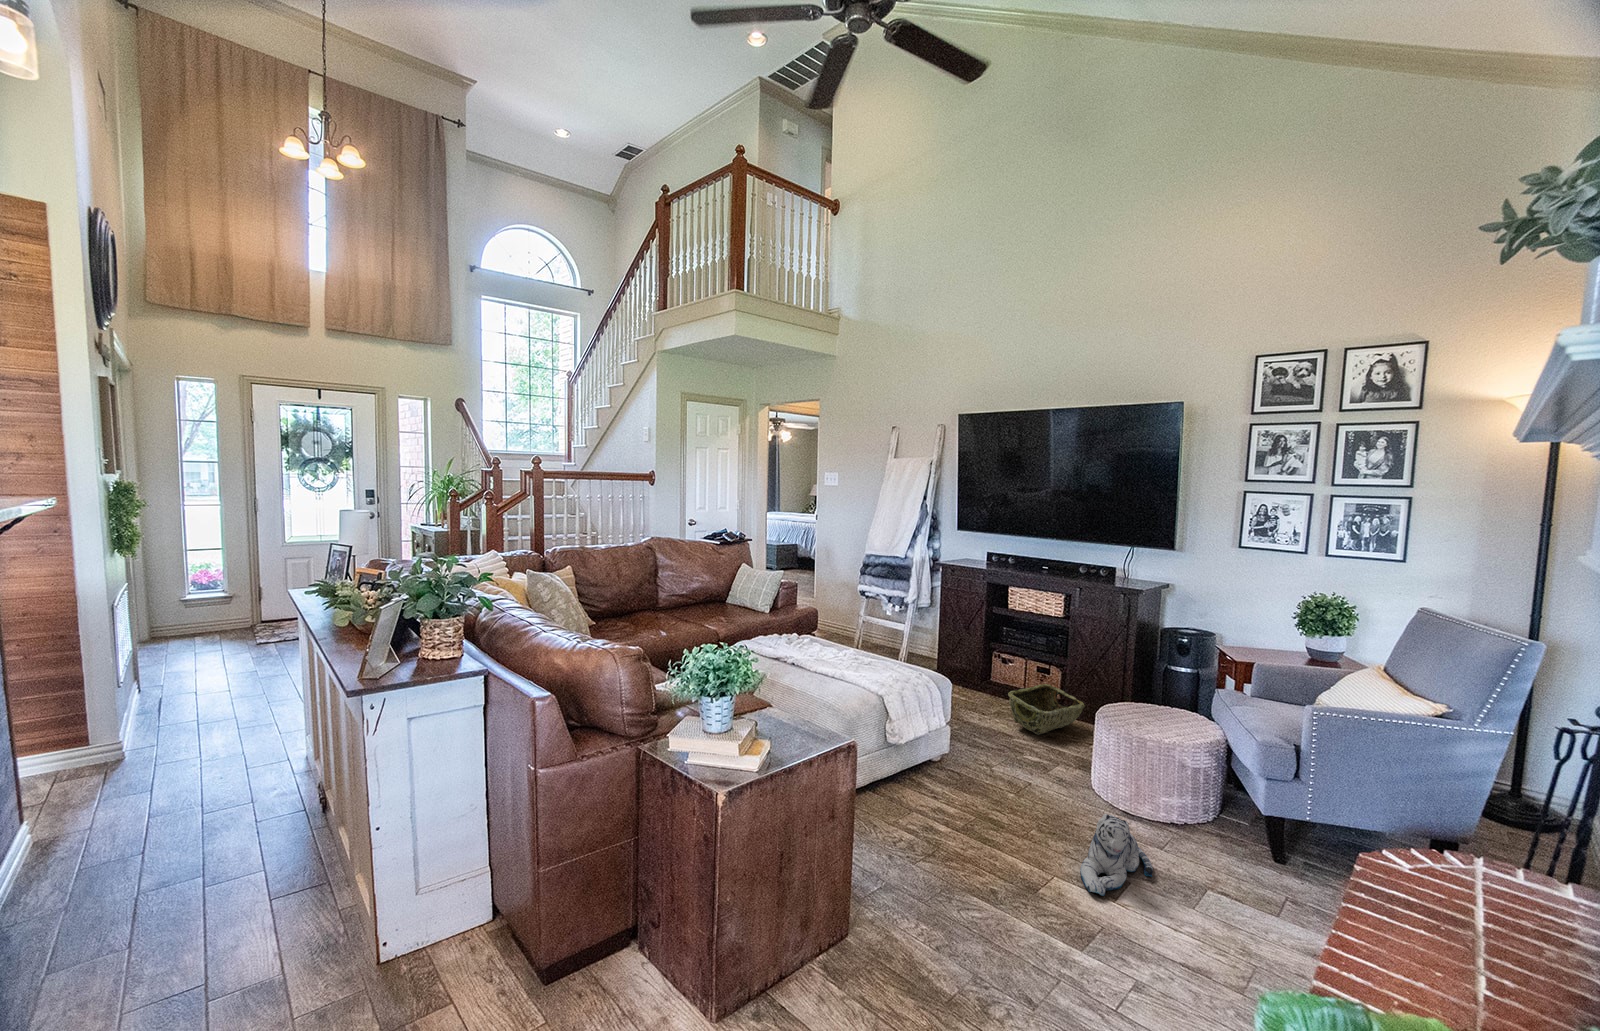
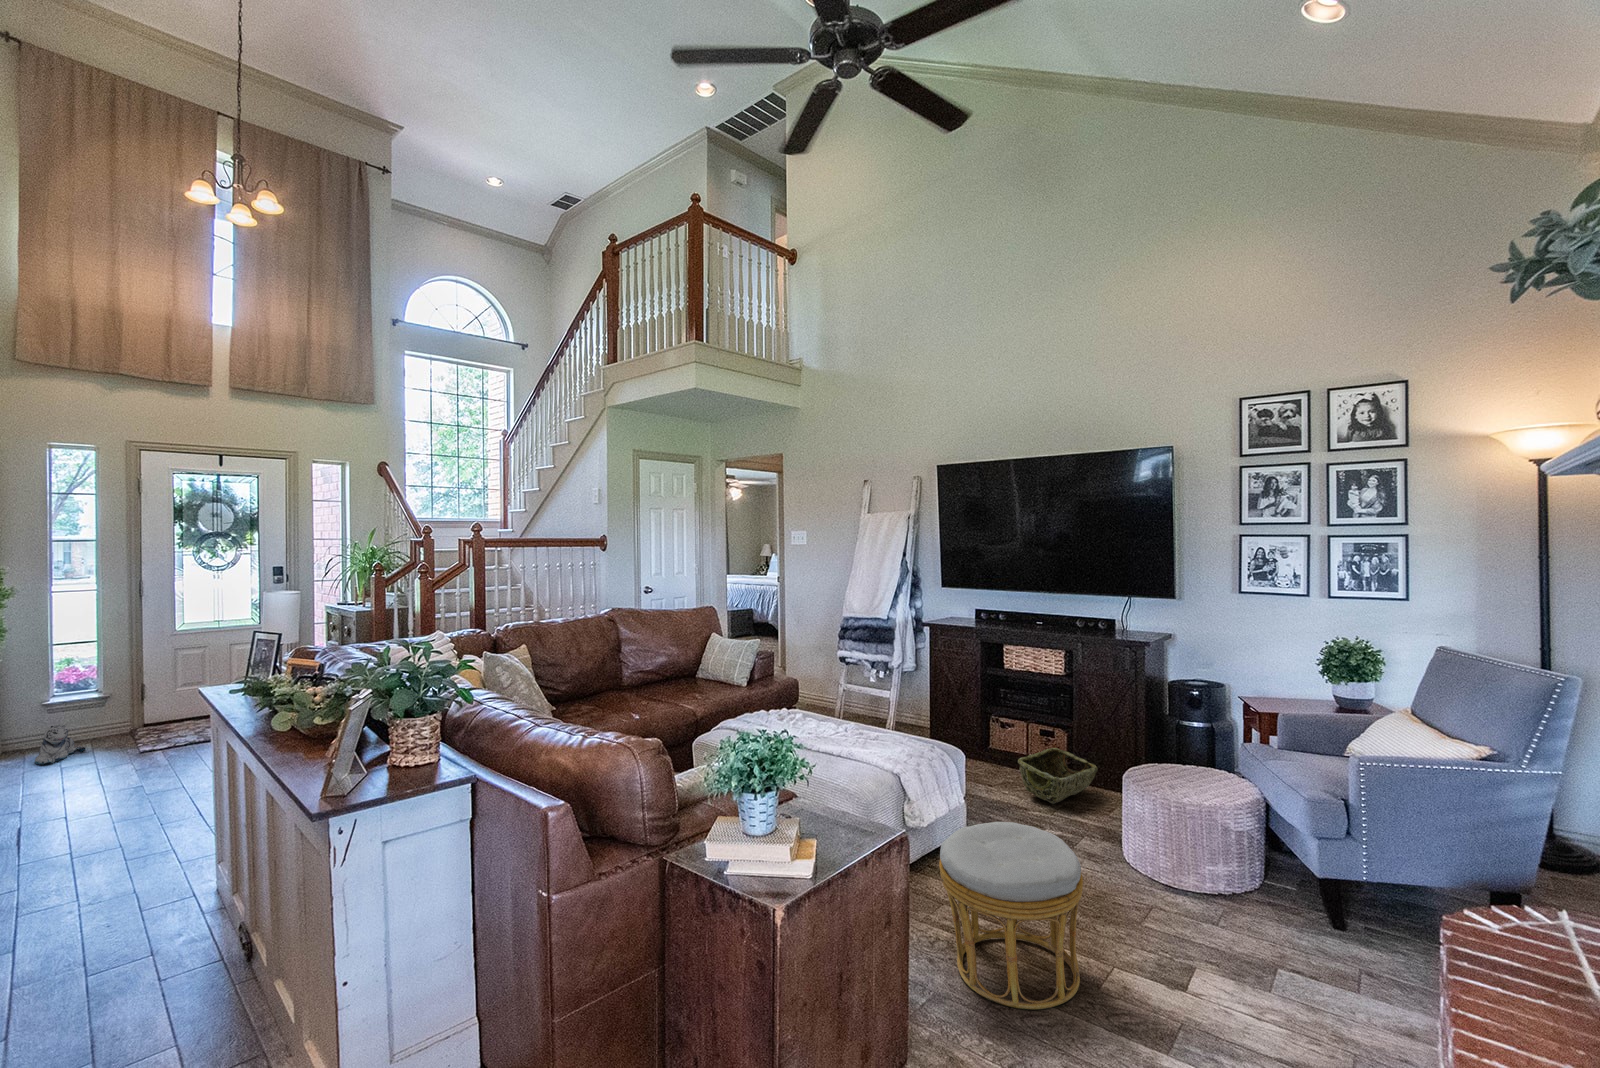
ottoman: none [901,743,1029,907] -> present [939,822,1083,1010]
plush toy: present [1080,814,1153,896] -> present [35,725,85,765]

